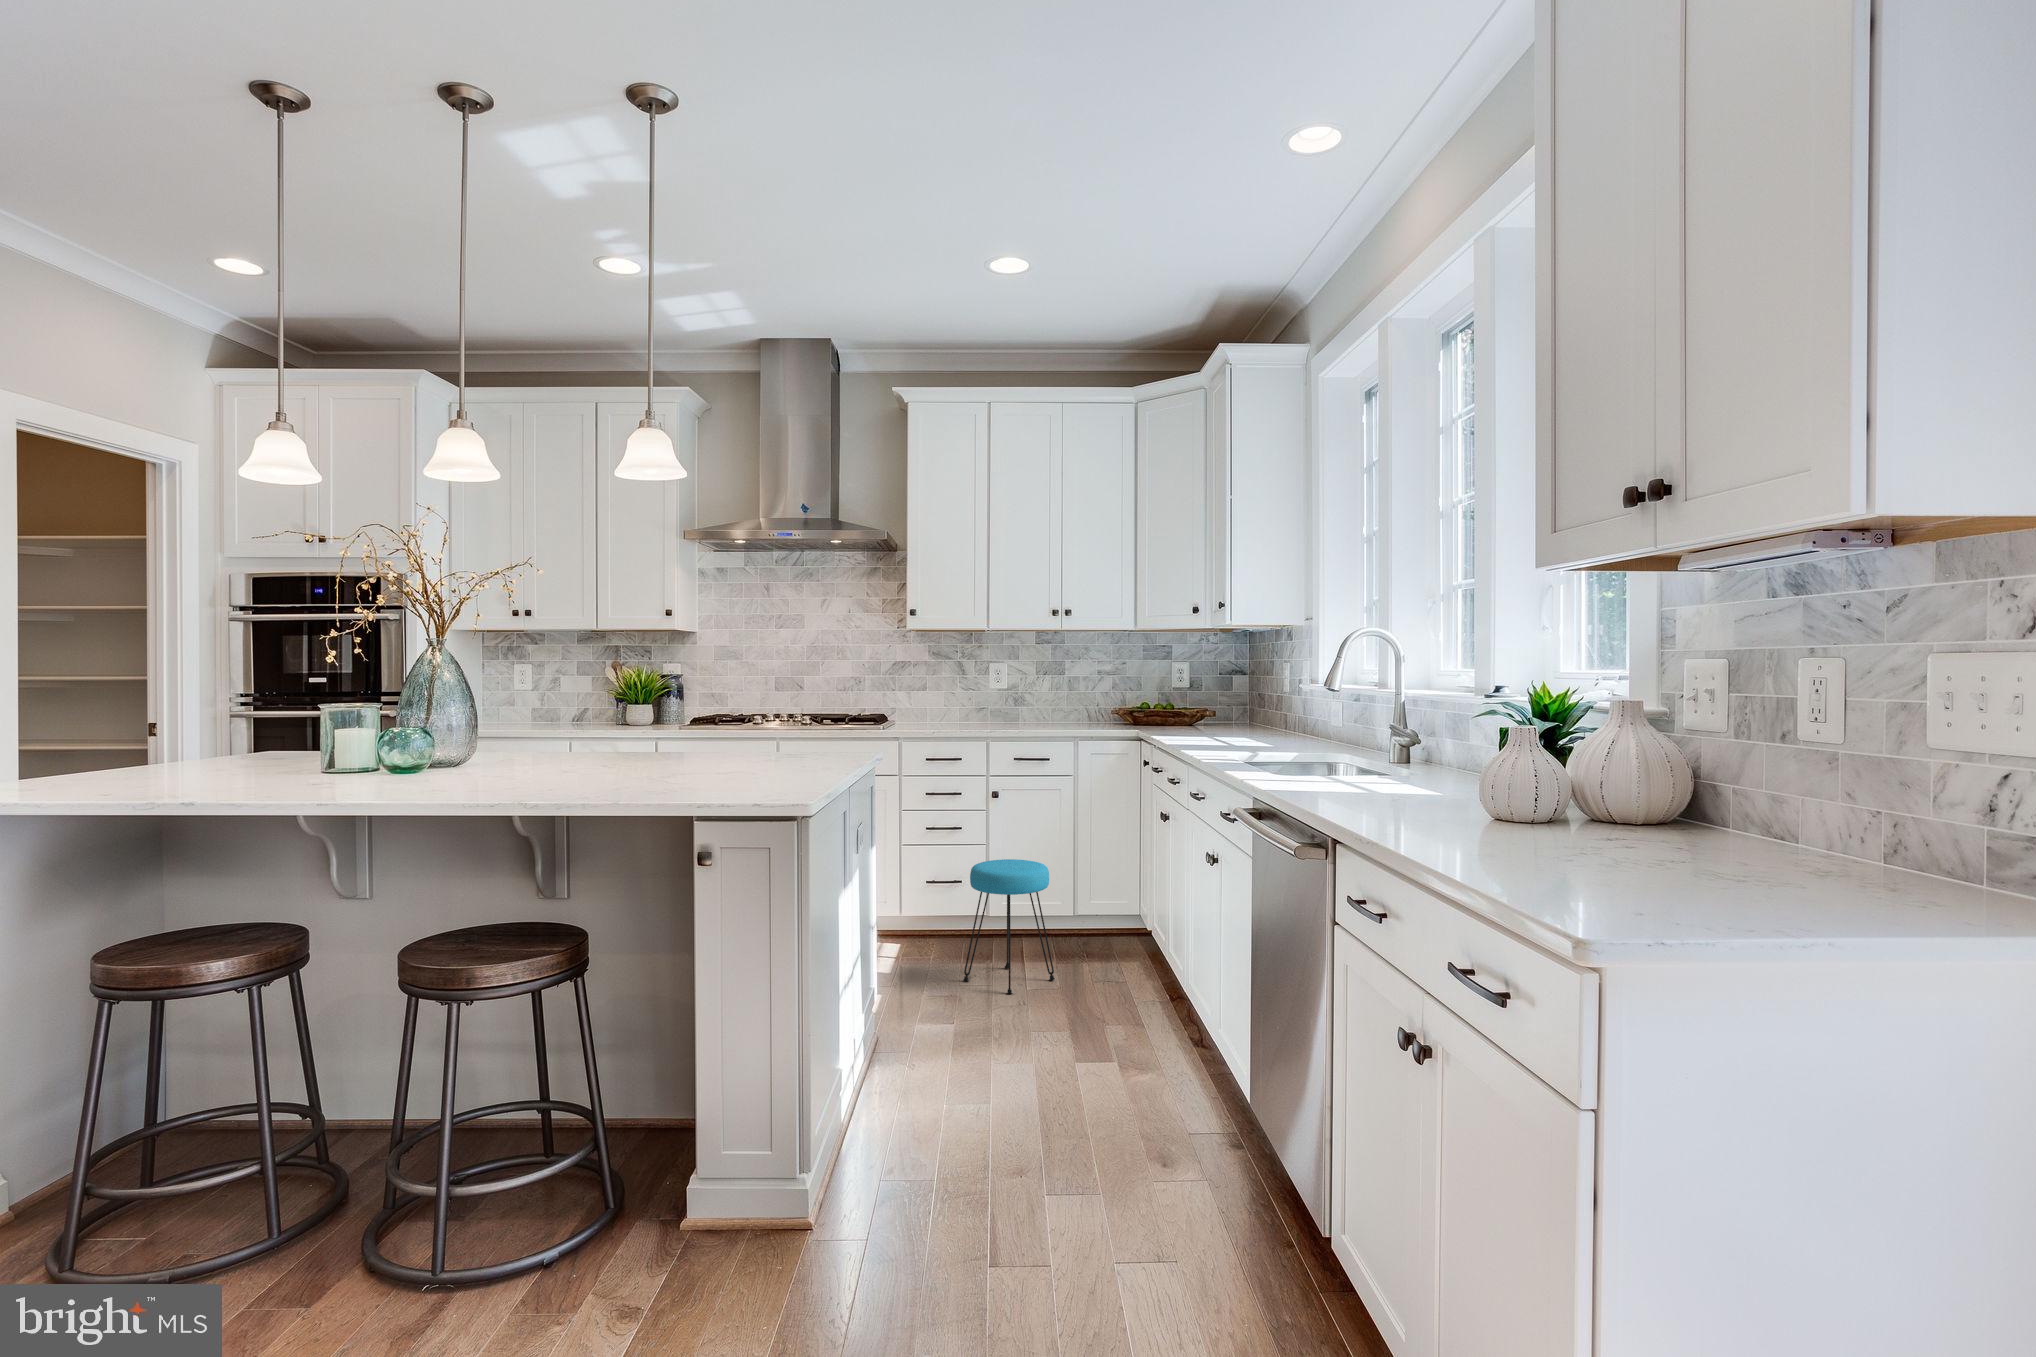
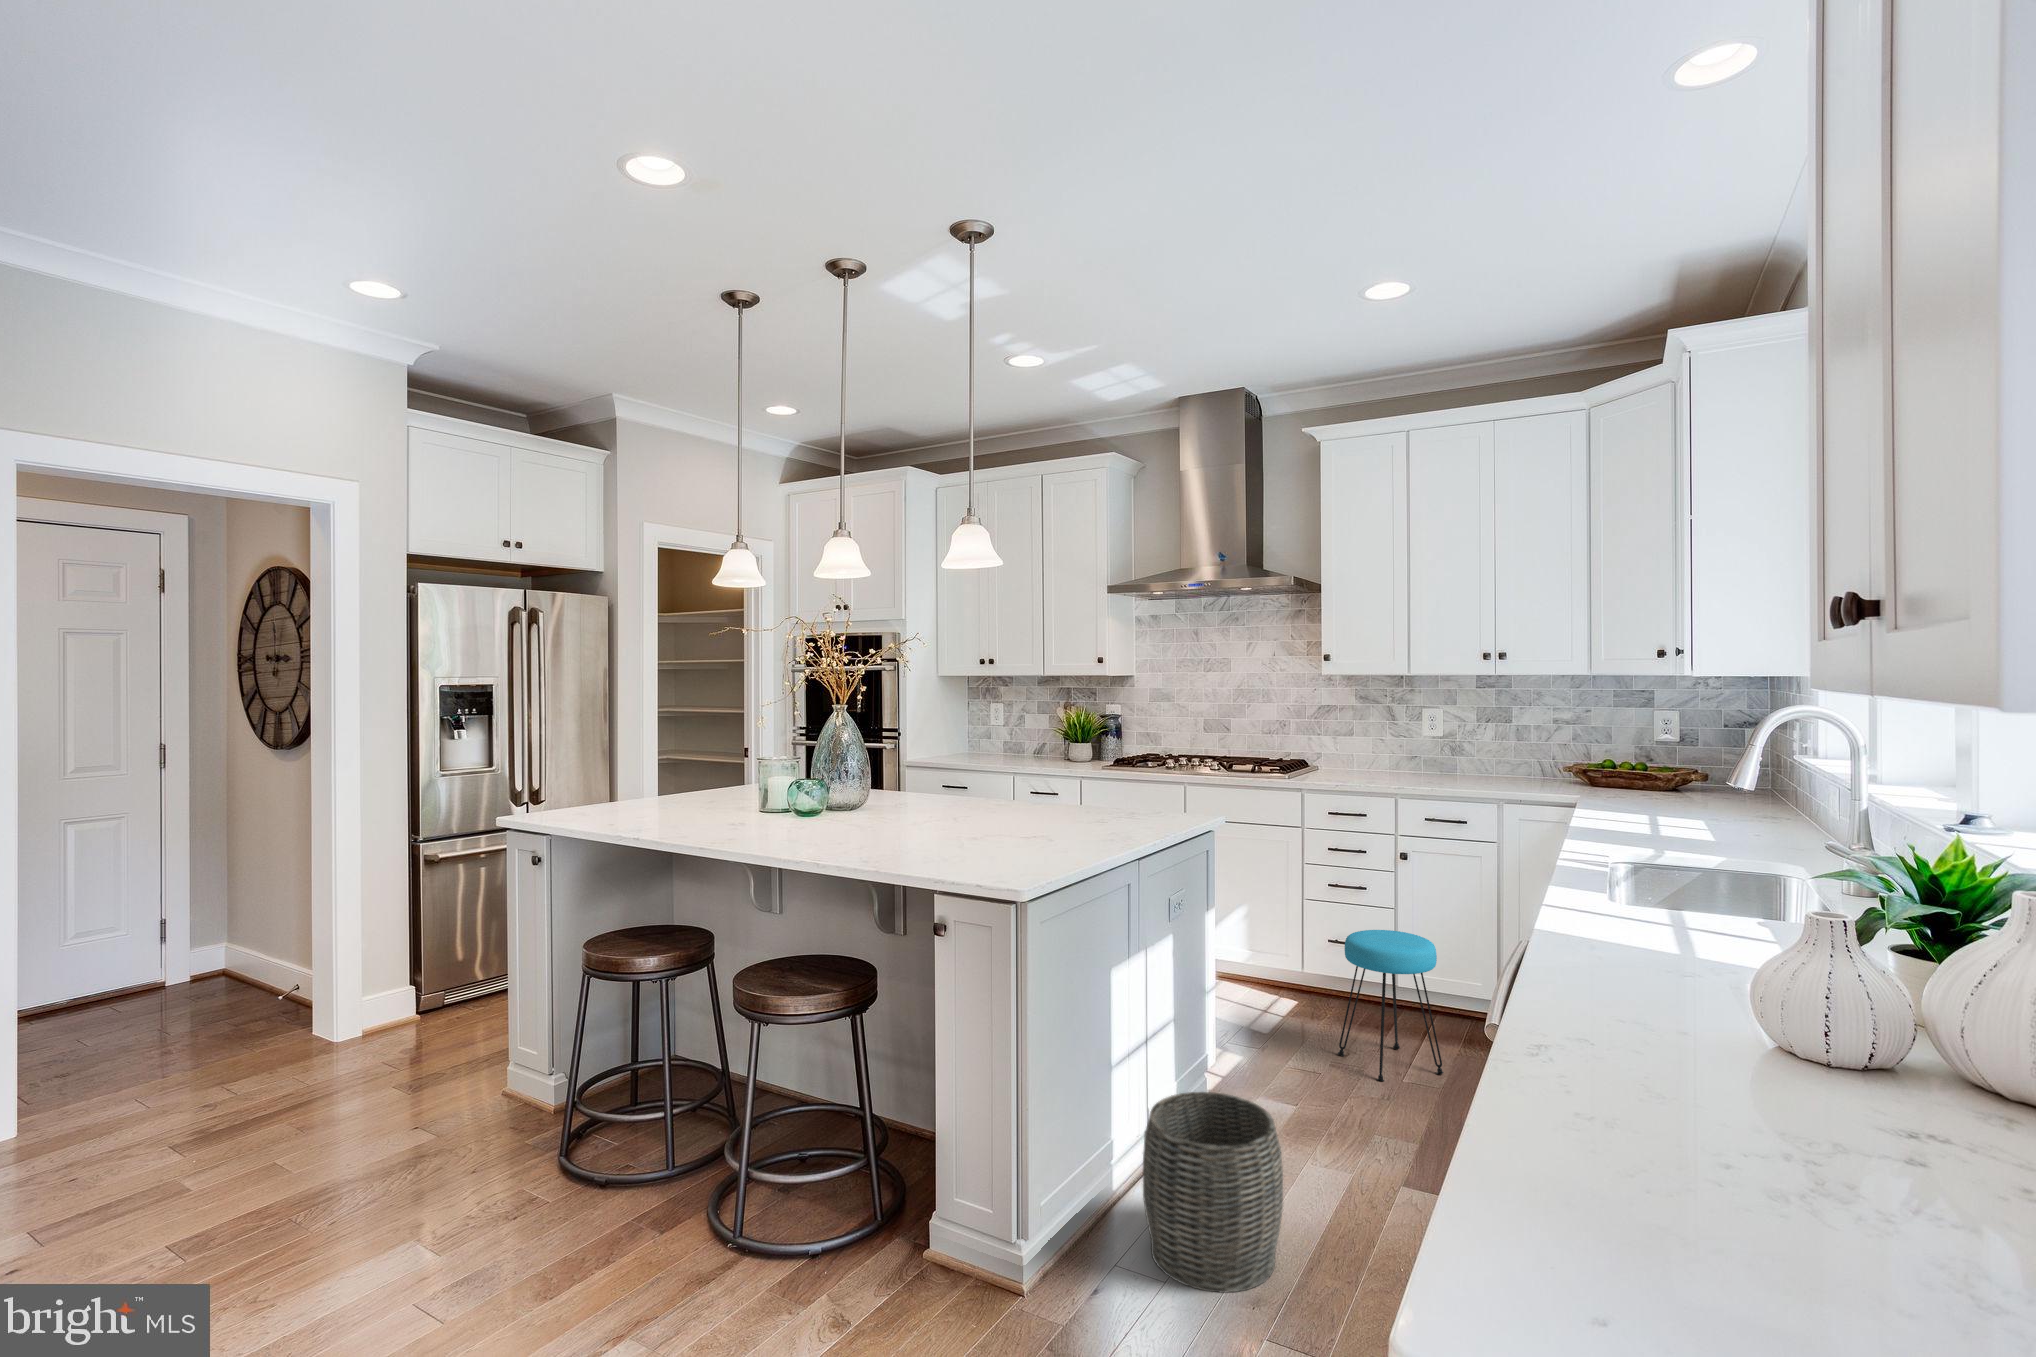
woven basket: none [892,1001,1022,1178] -> present [1143,1092,1283,1293]

